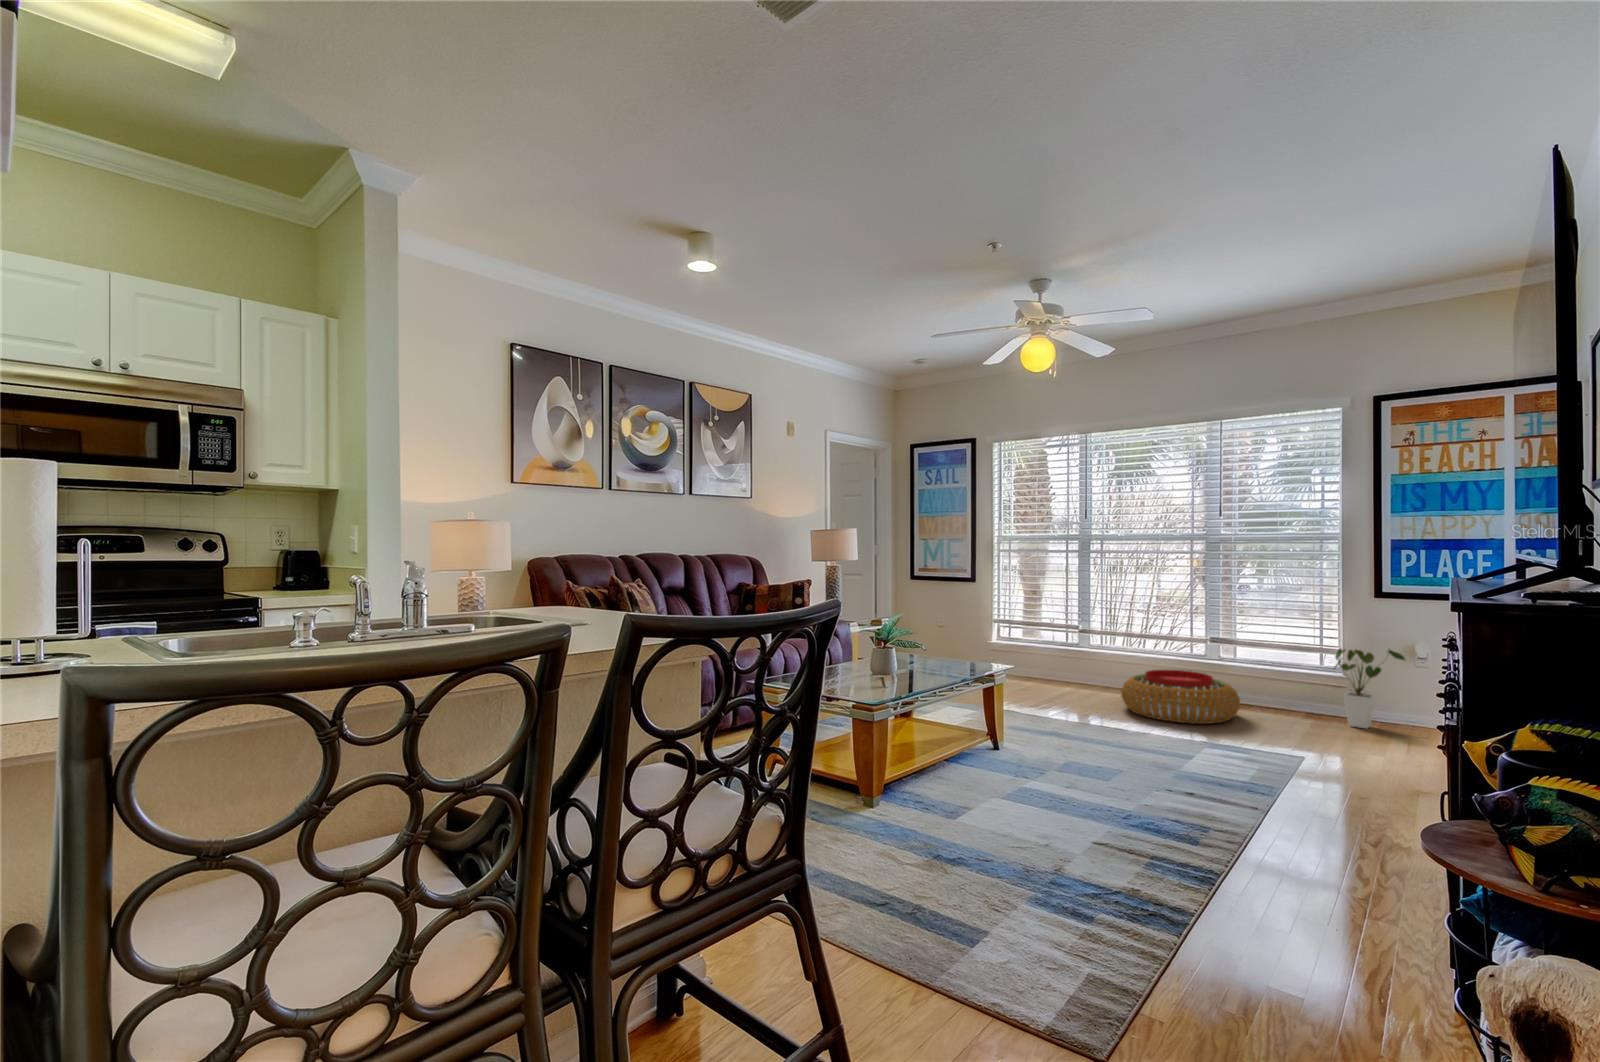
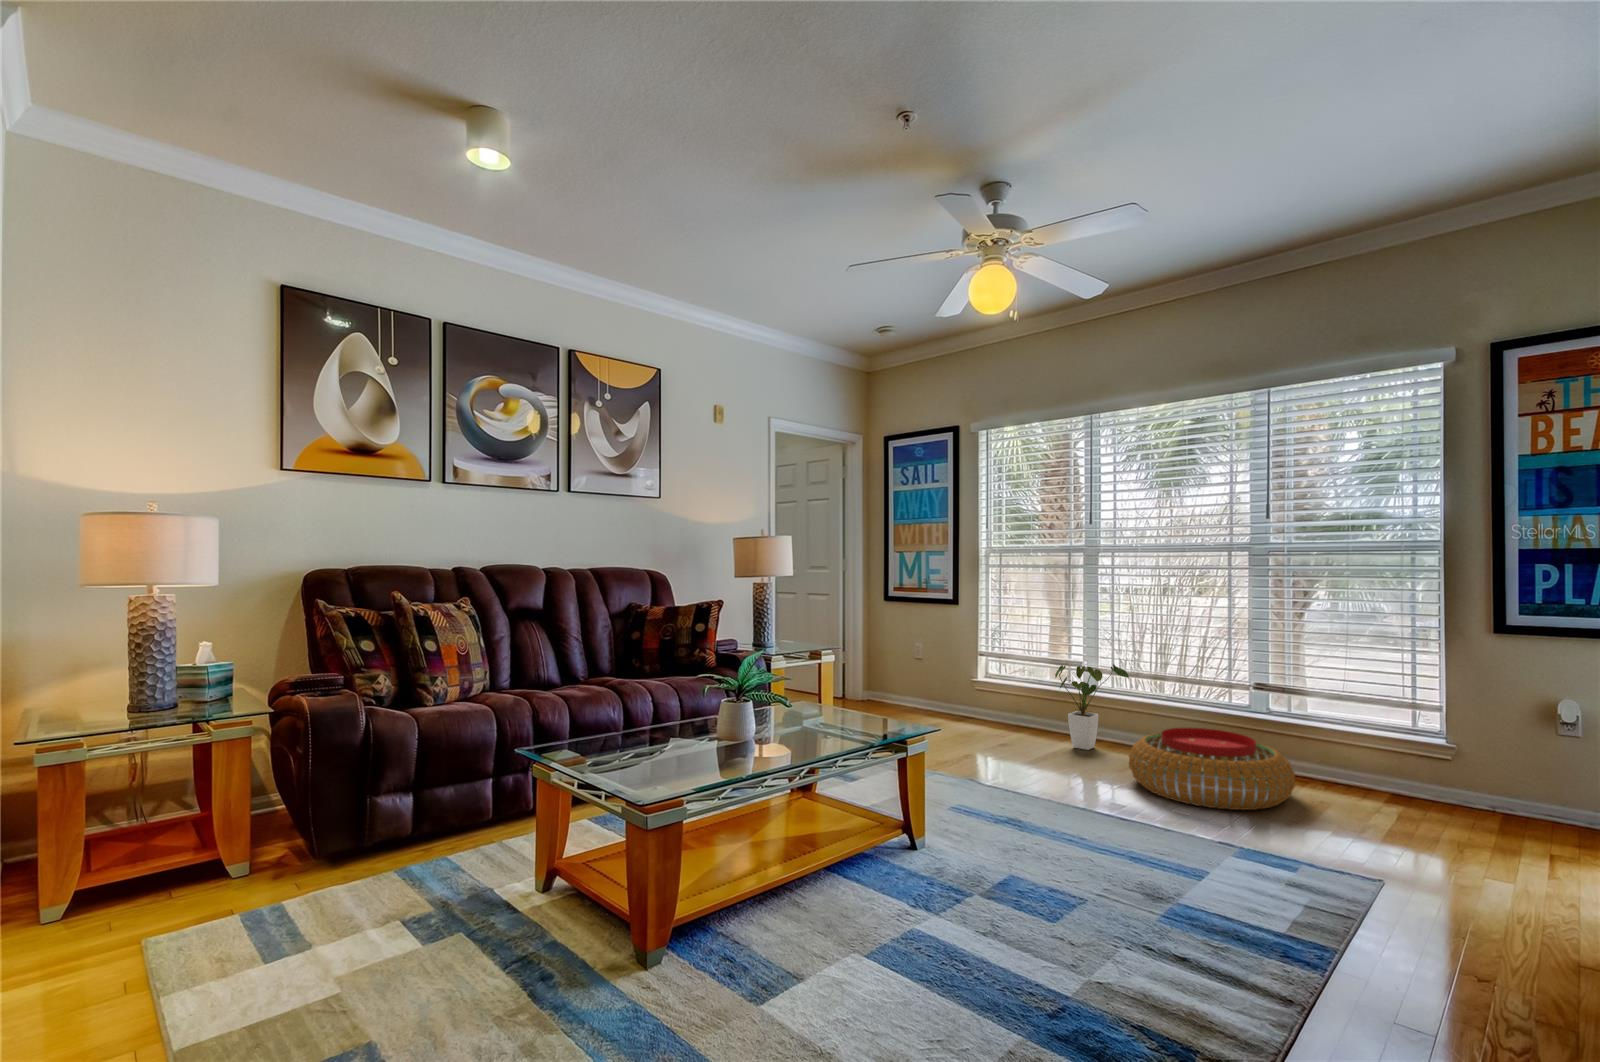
house plant: present [1334,649,1405,729] -> present [1055,664,1129,750]

